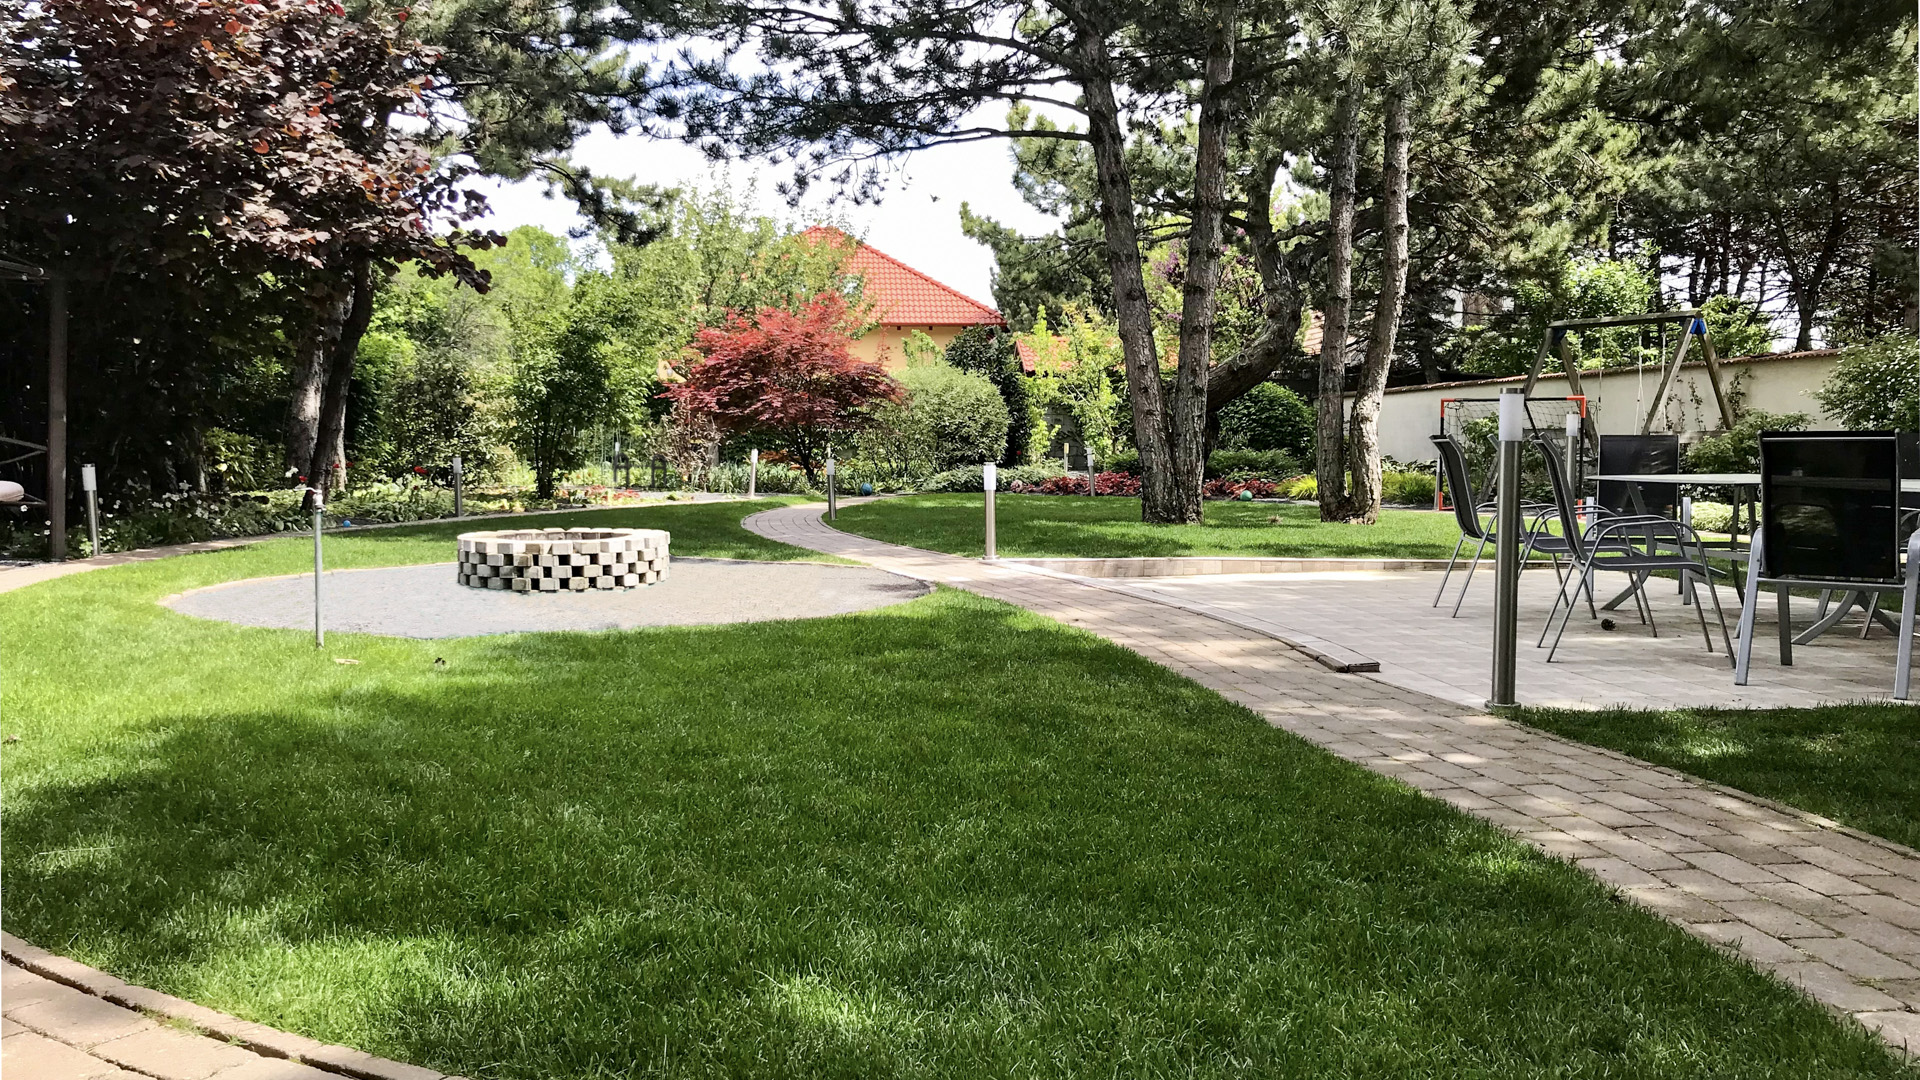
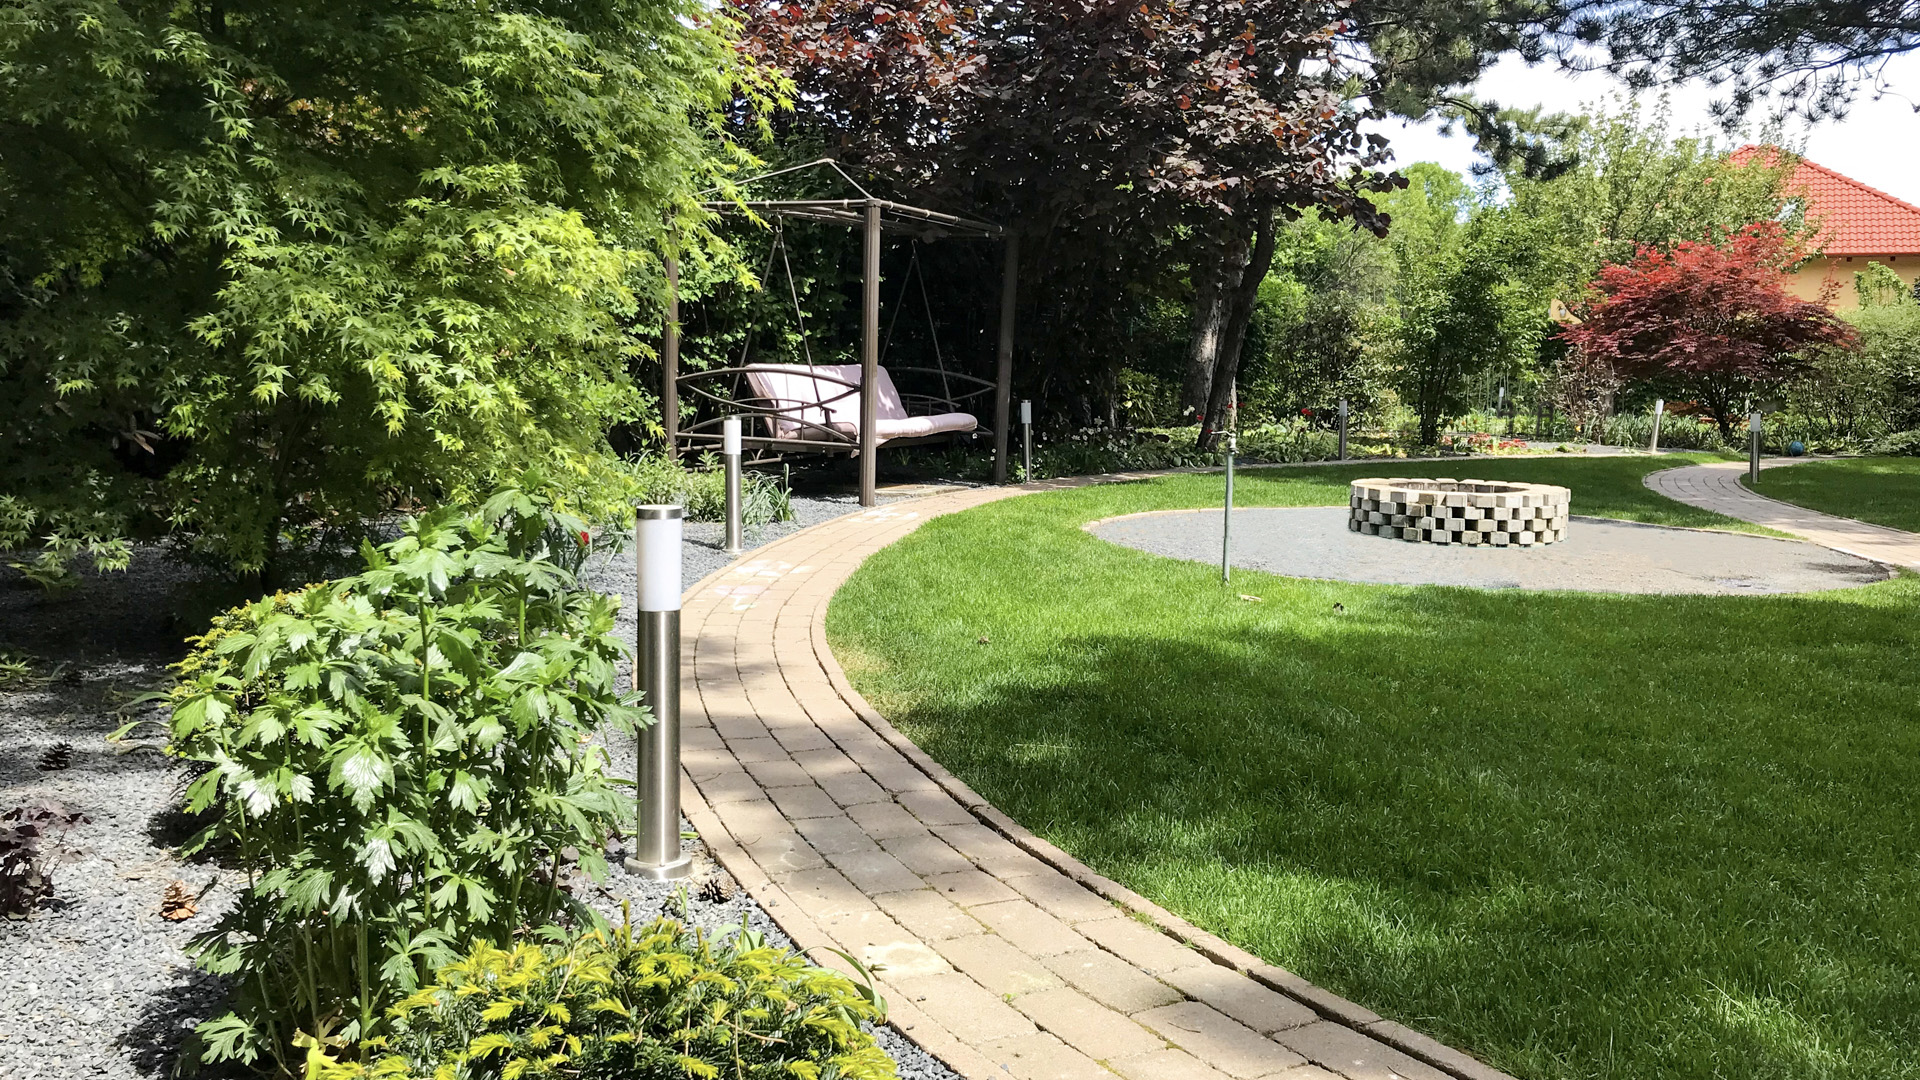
potted tree: none [511,464,539,504] -> present [1397,414,1420,448]

